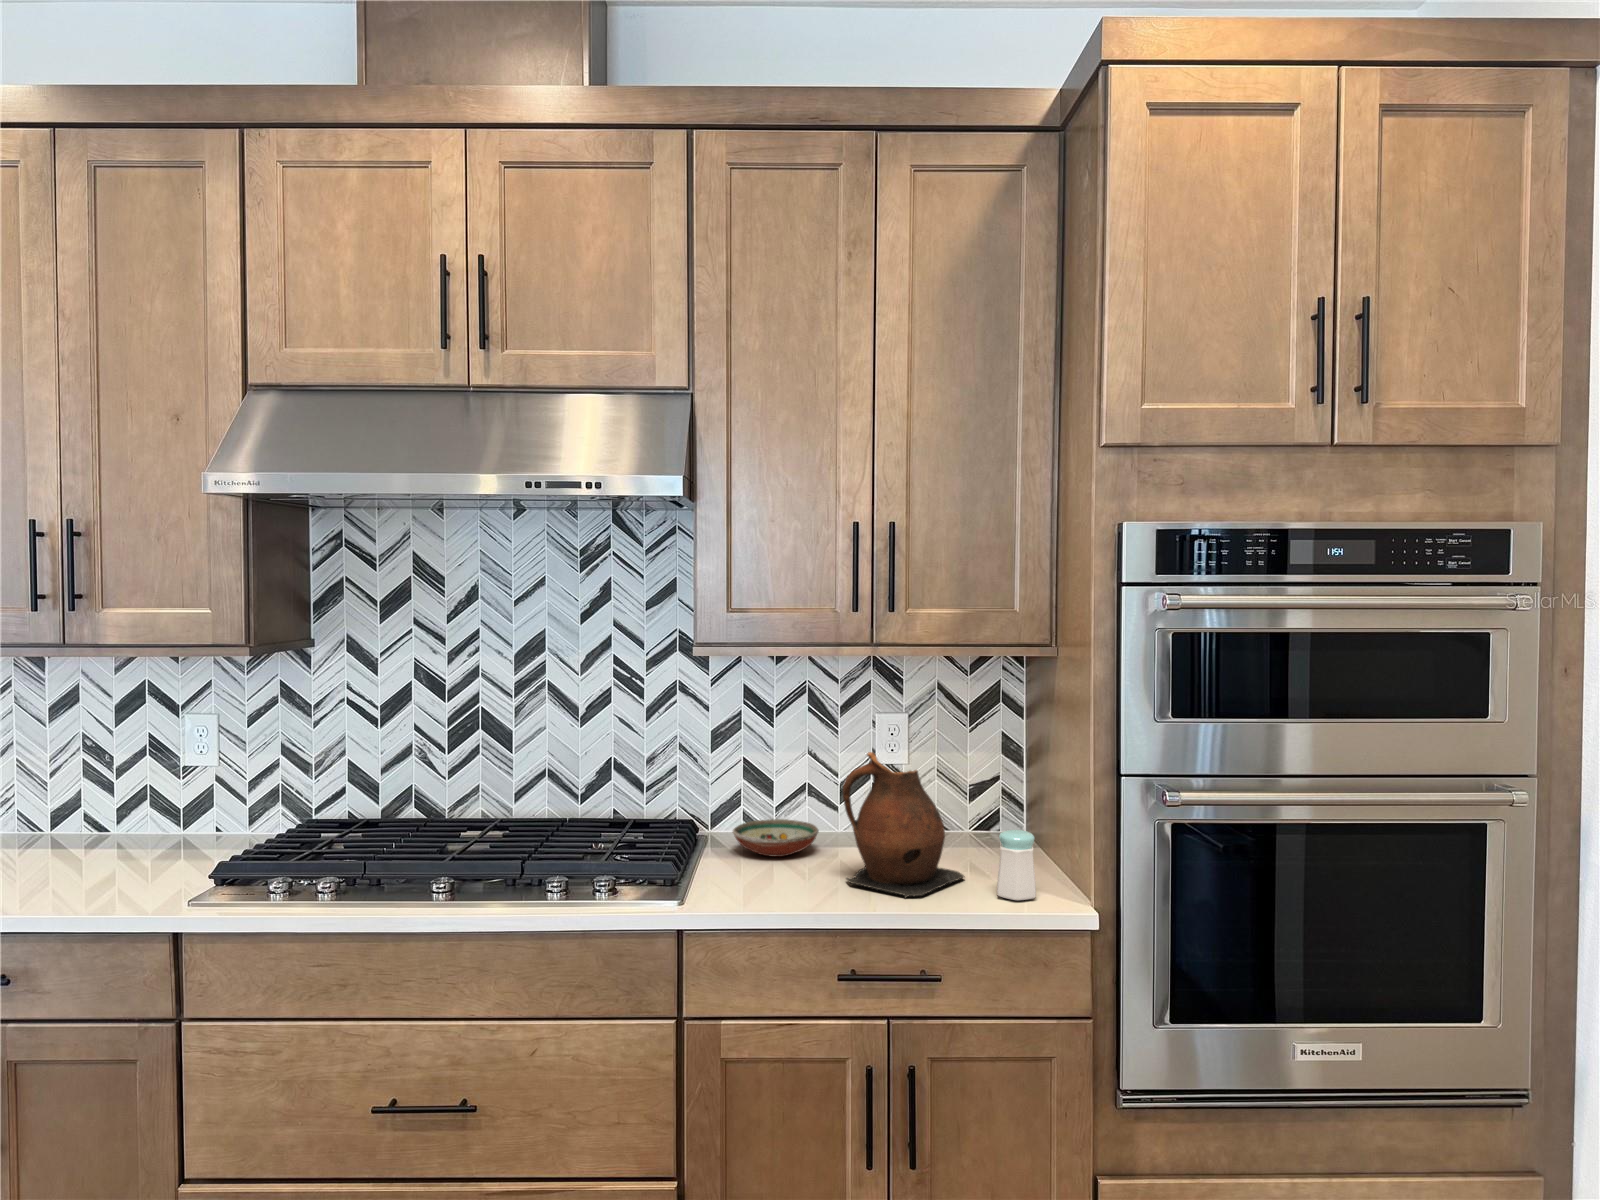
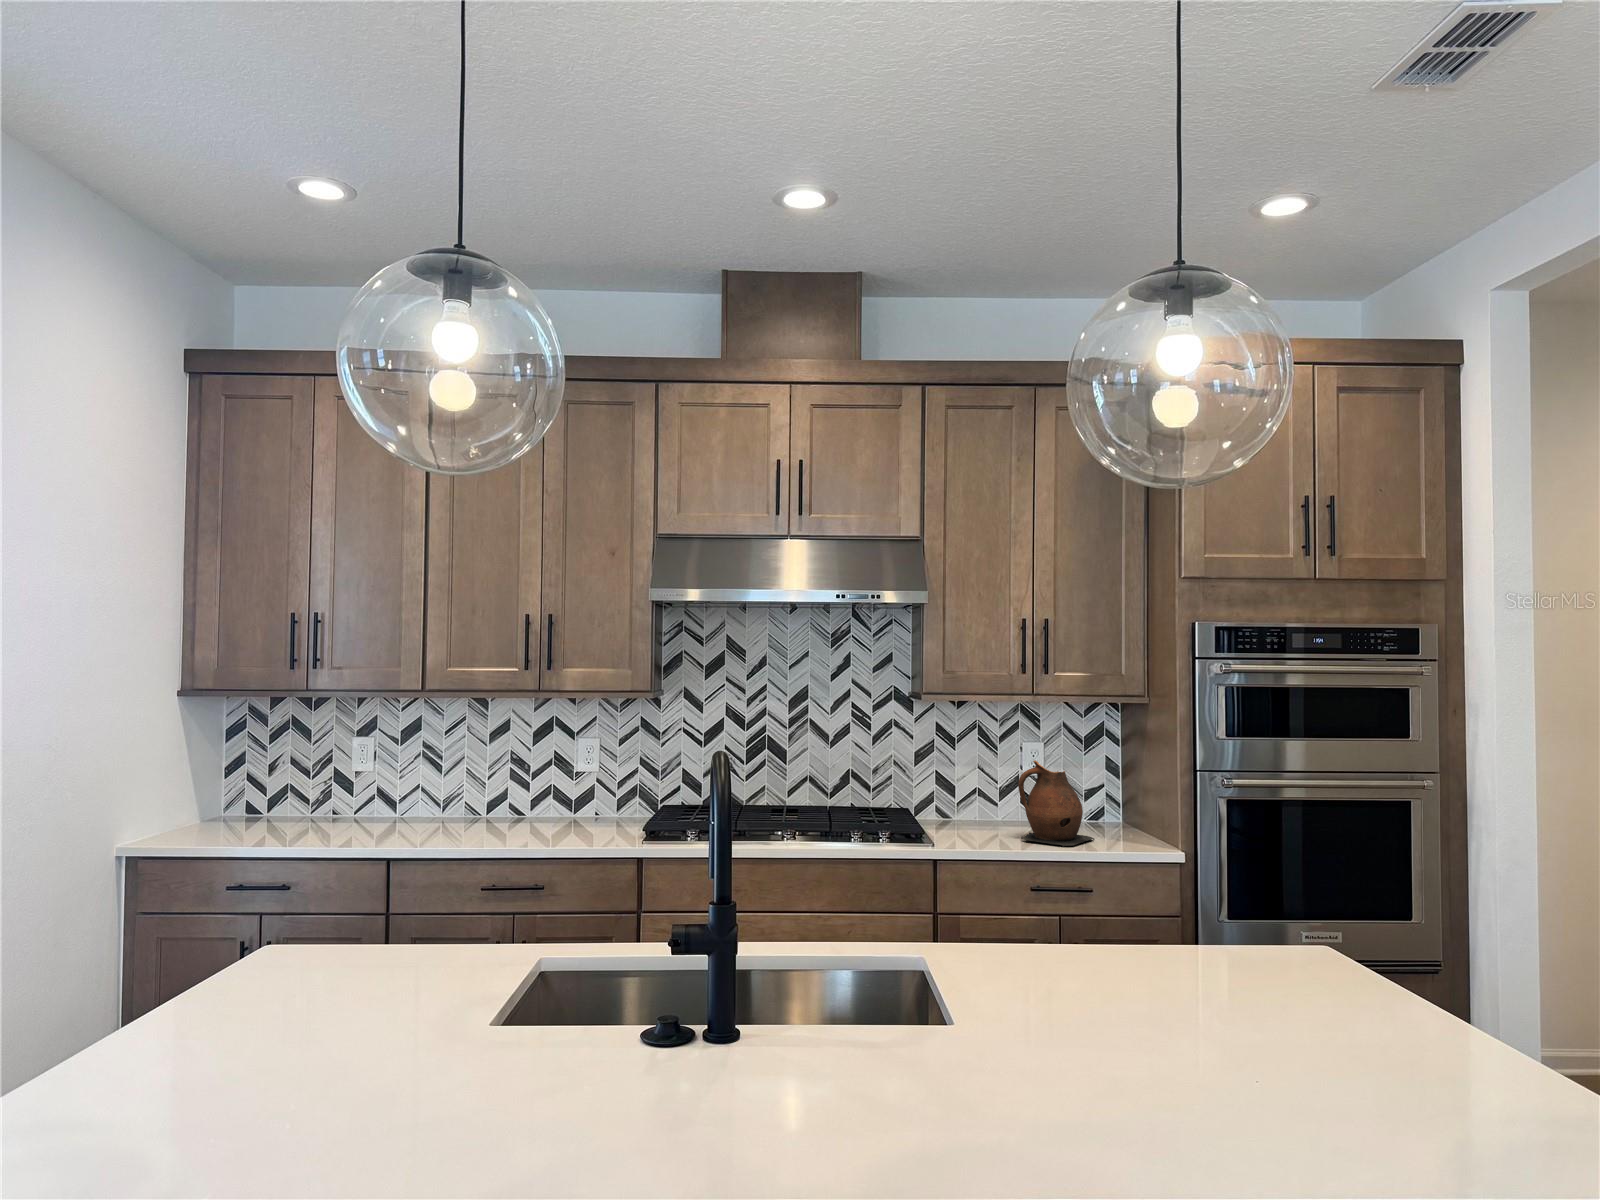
decorative bowl: present [732,819,819,857] -> none [937,809,993,830]
salt shaker: present [997,830,1036,900] -> none [1118,807,1143,848]

